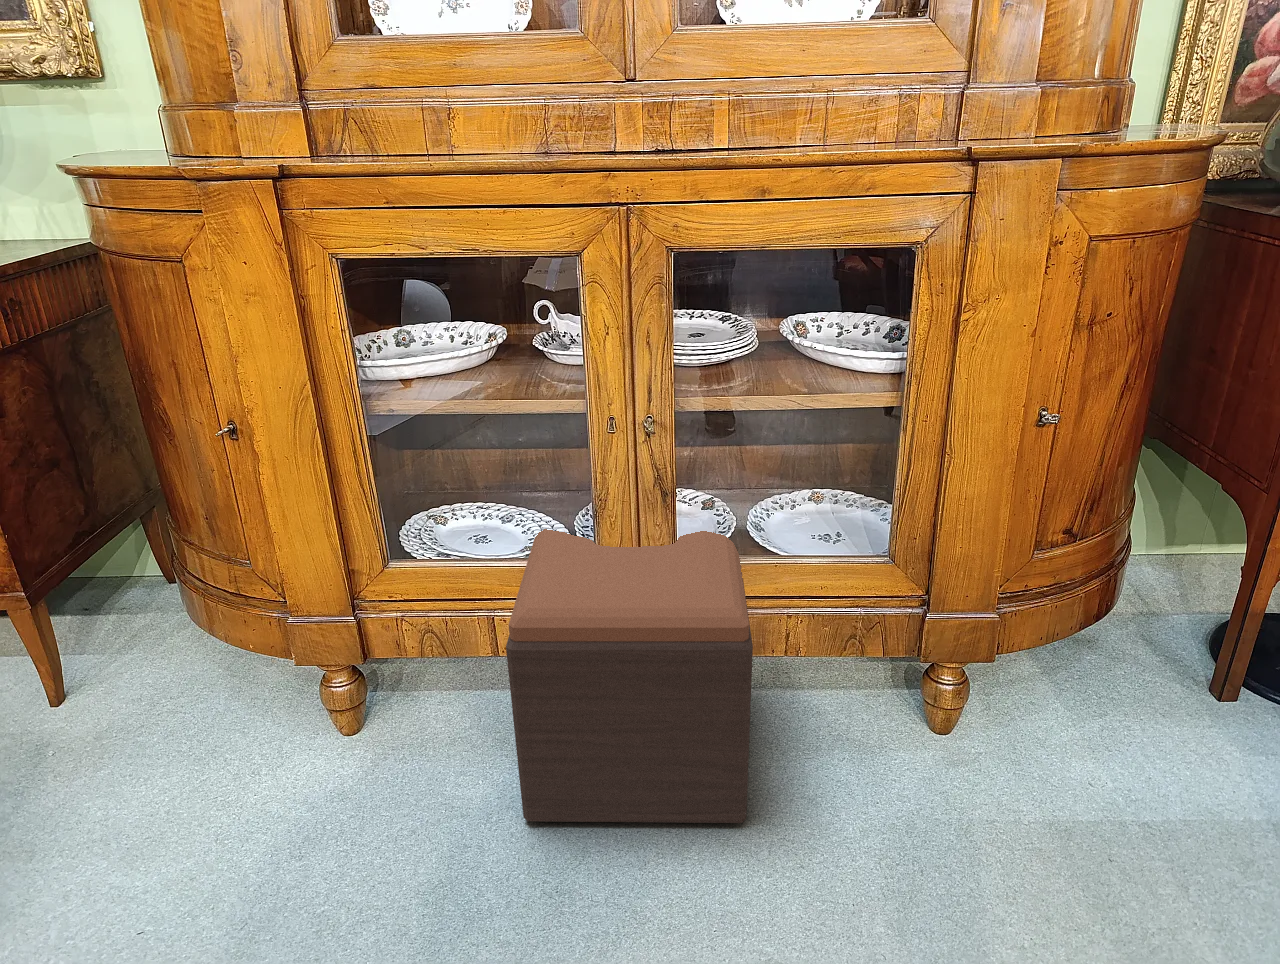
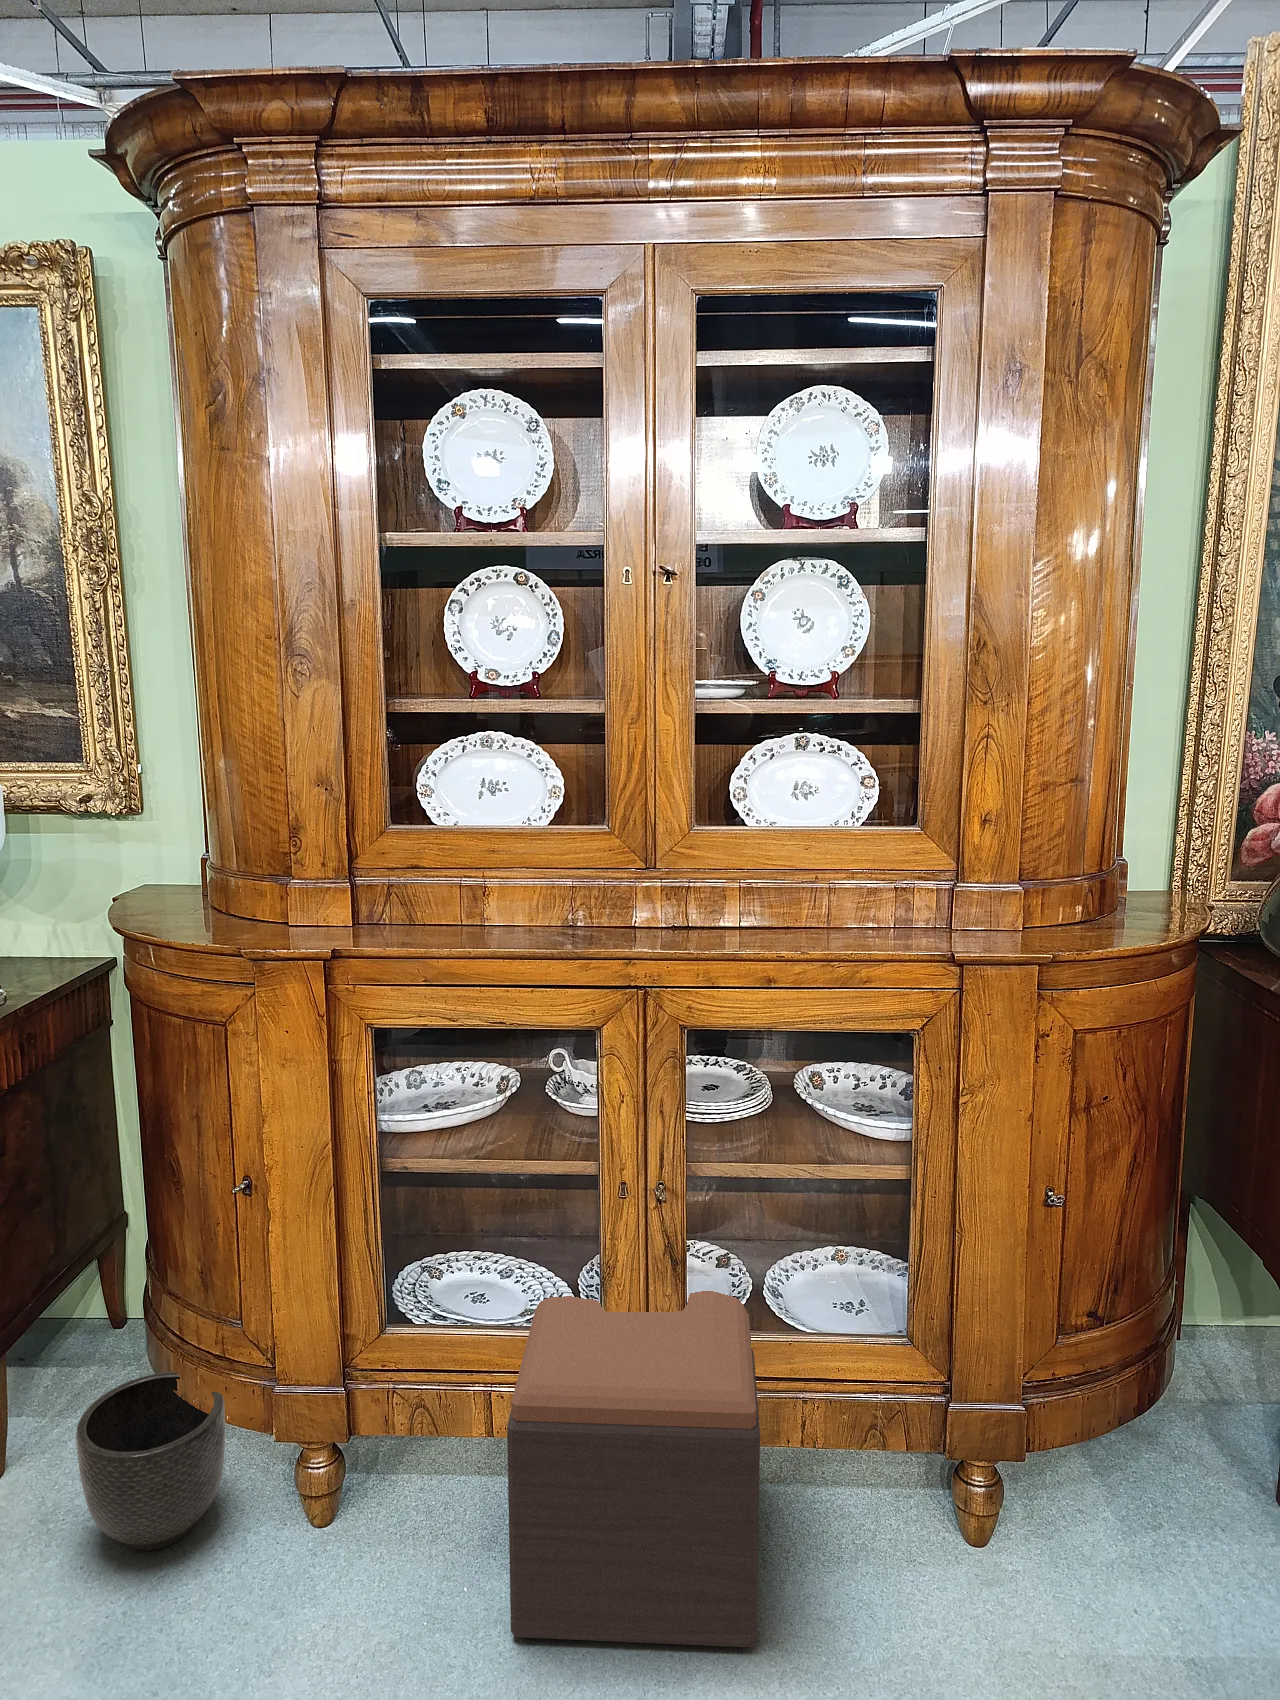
planter: none [108,612,257,760] -> present [76,1372,225,1550]

